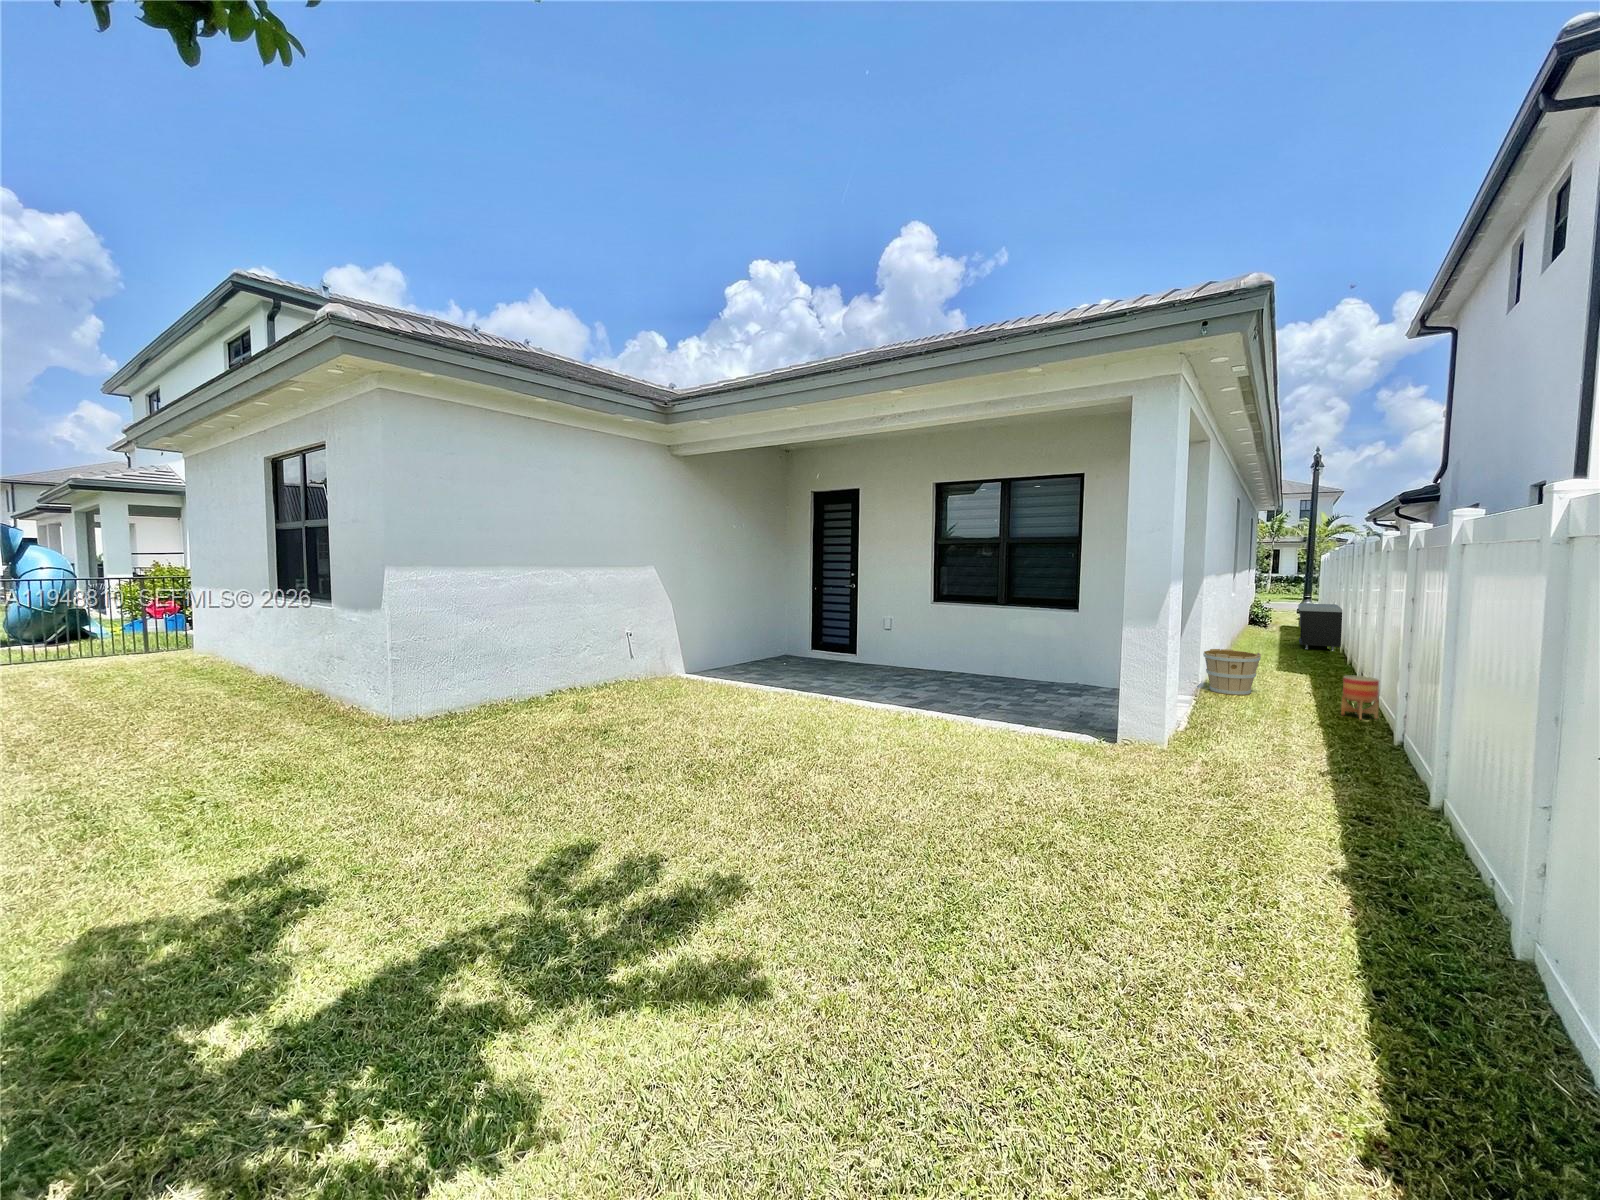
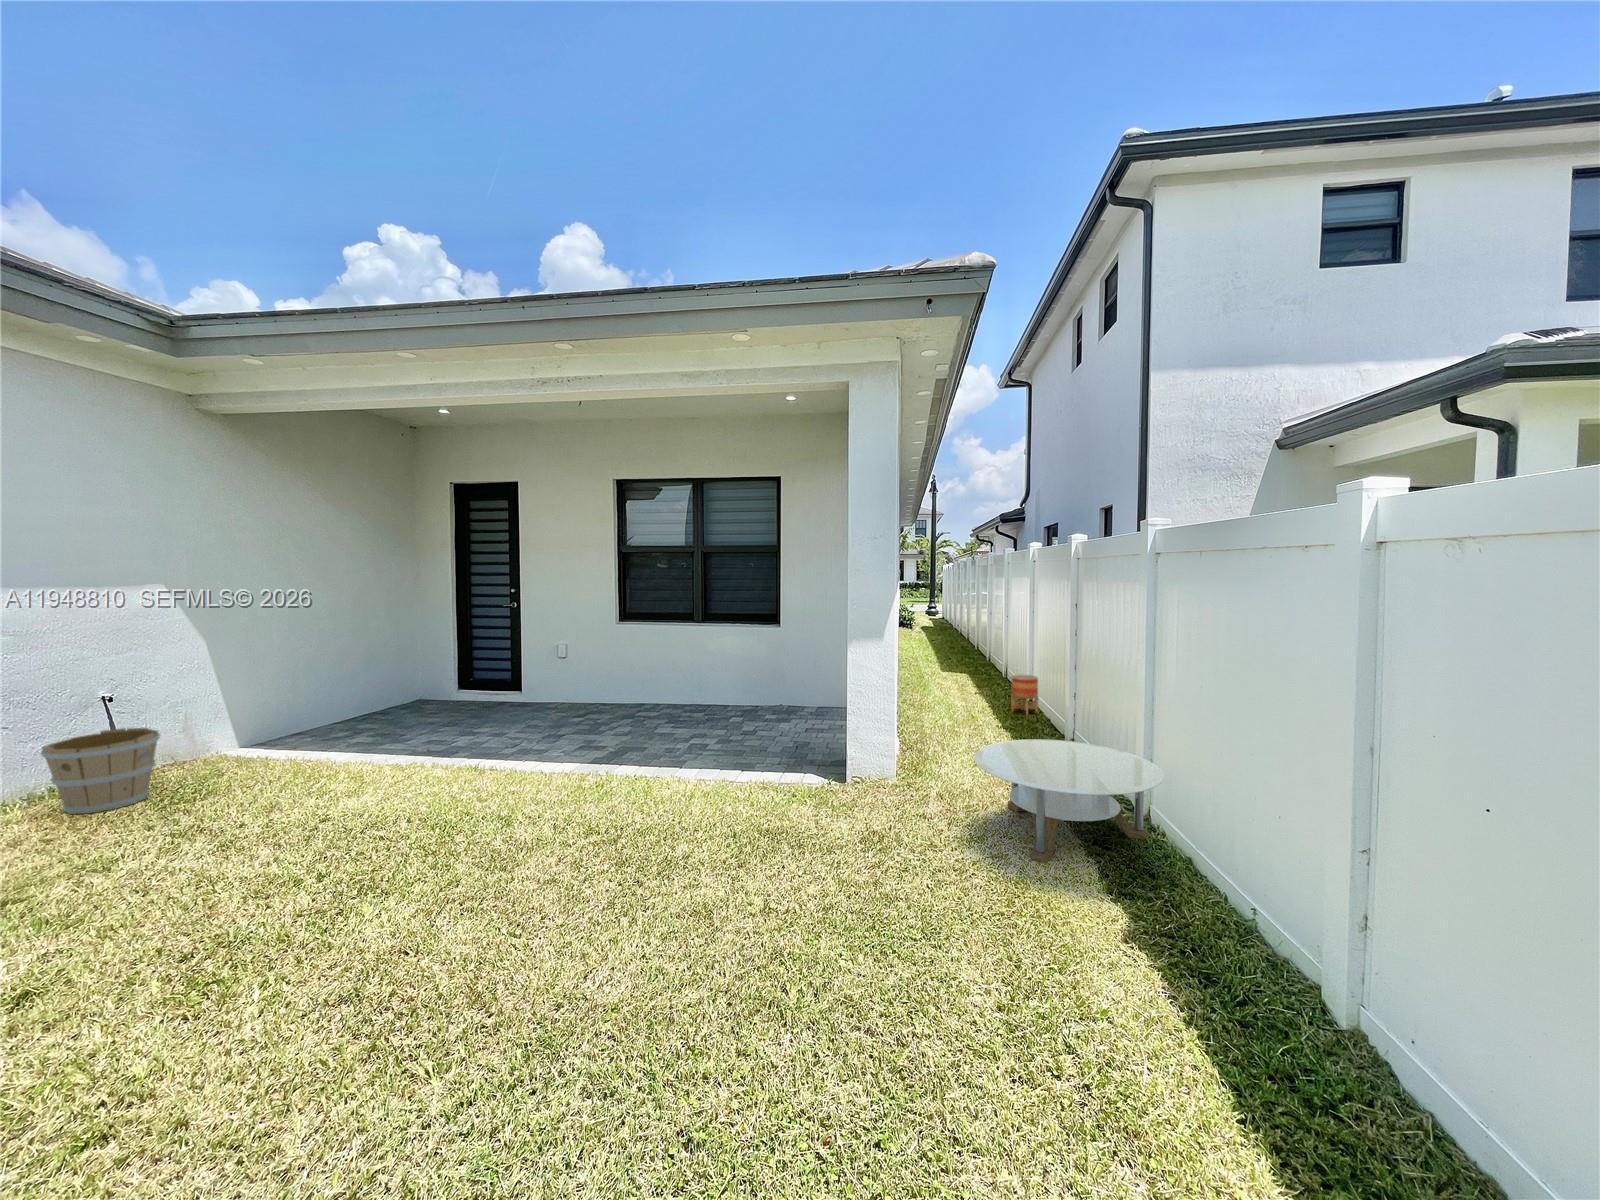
storage bench: present [1298,603,1342,651] -> none [943,606,977,647]
wooden bucket: present [1203,649,1261,695] -> present [41,728,160,815]
round table: none [1233,723,1445,827] -> present [974,739,1164,862]

